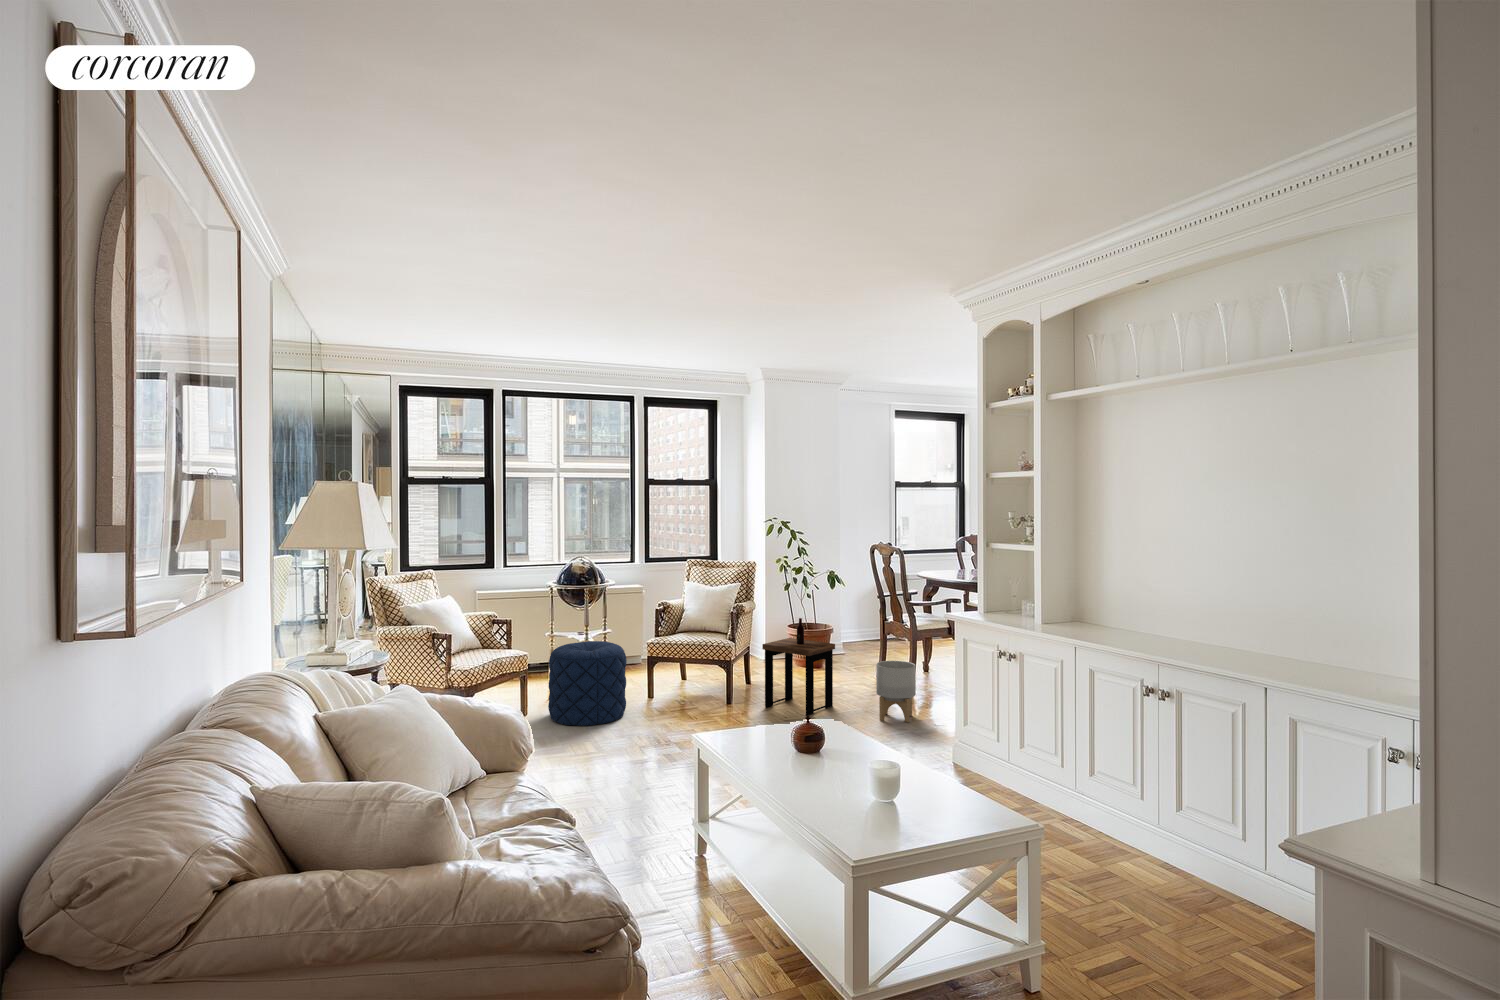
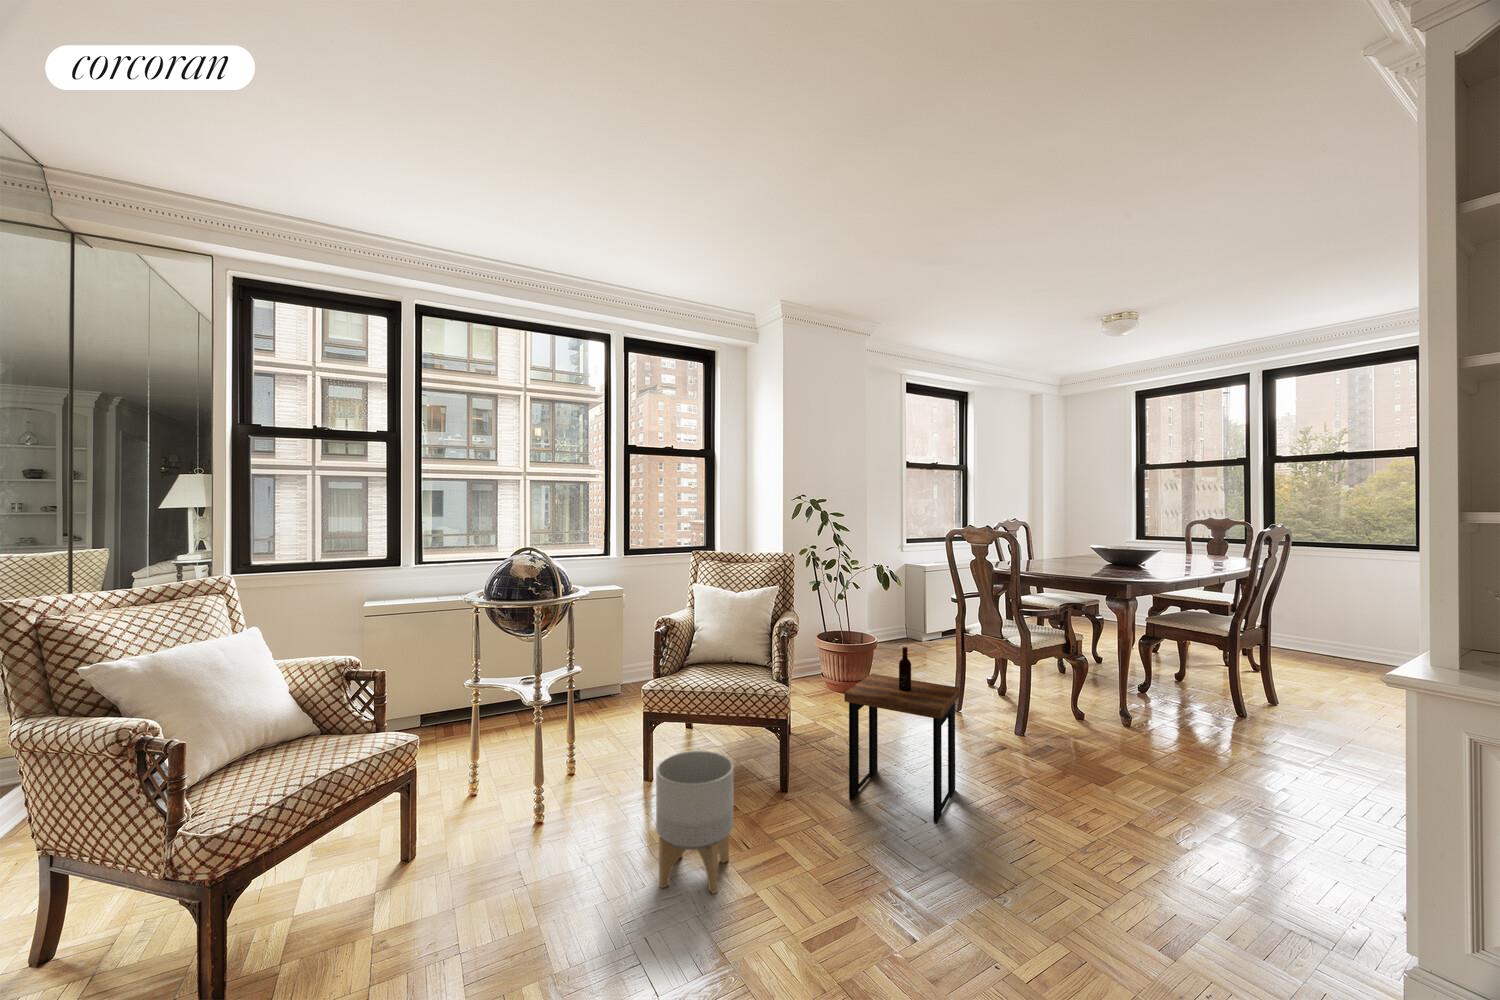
pouf: present [548,641,627,726] -> none [458,700,613,893]
planter: present [876,661,916,723] -> present [656,751,734,894]

